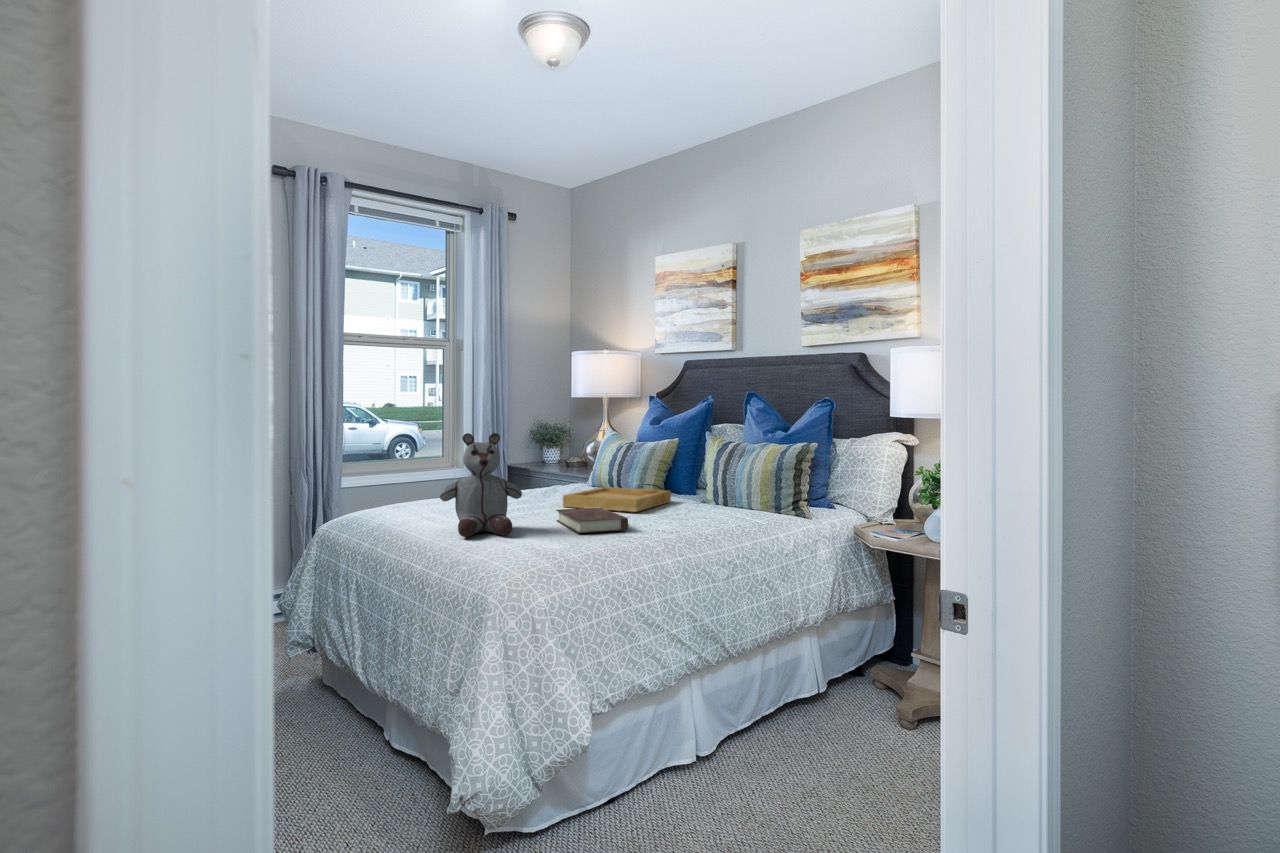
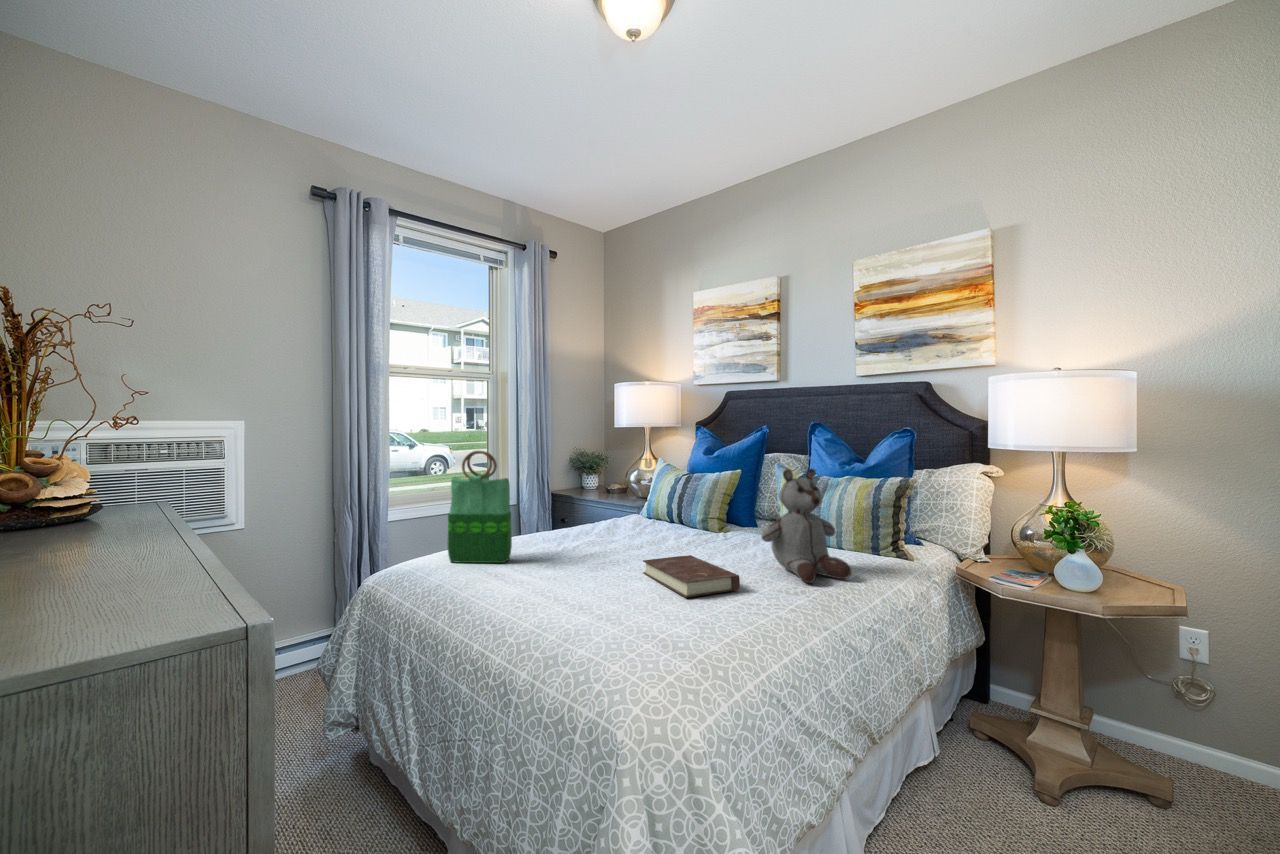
tote bag: none [391,414,447,513] -> present [448,451,512,563]
stuffed bear: present [440,433,522,537] -> present [761,469,851,583]
tray: present [563,487,671,512] -> none [637,522,746,557]

